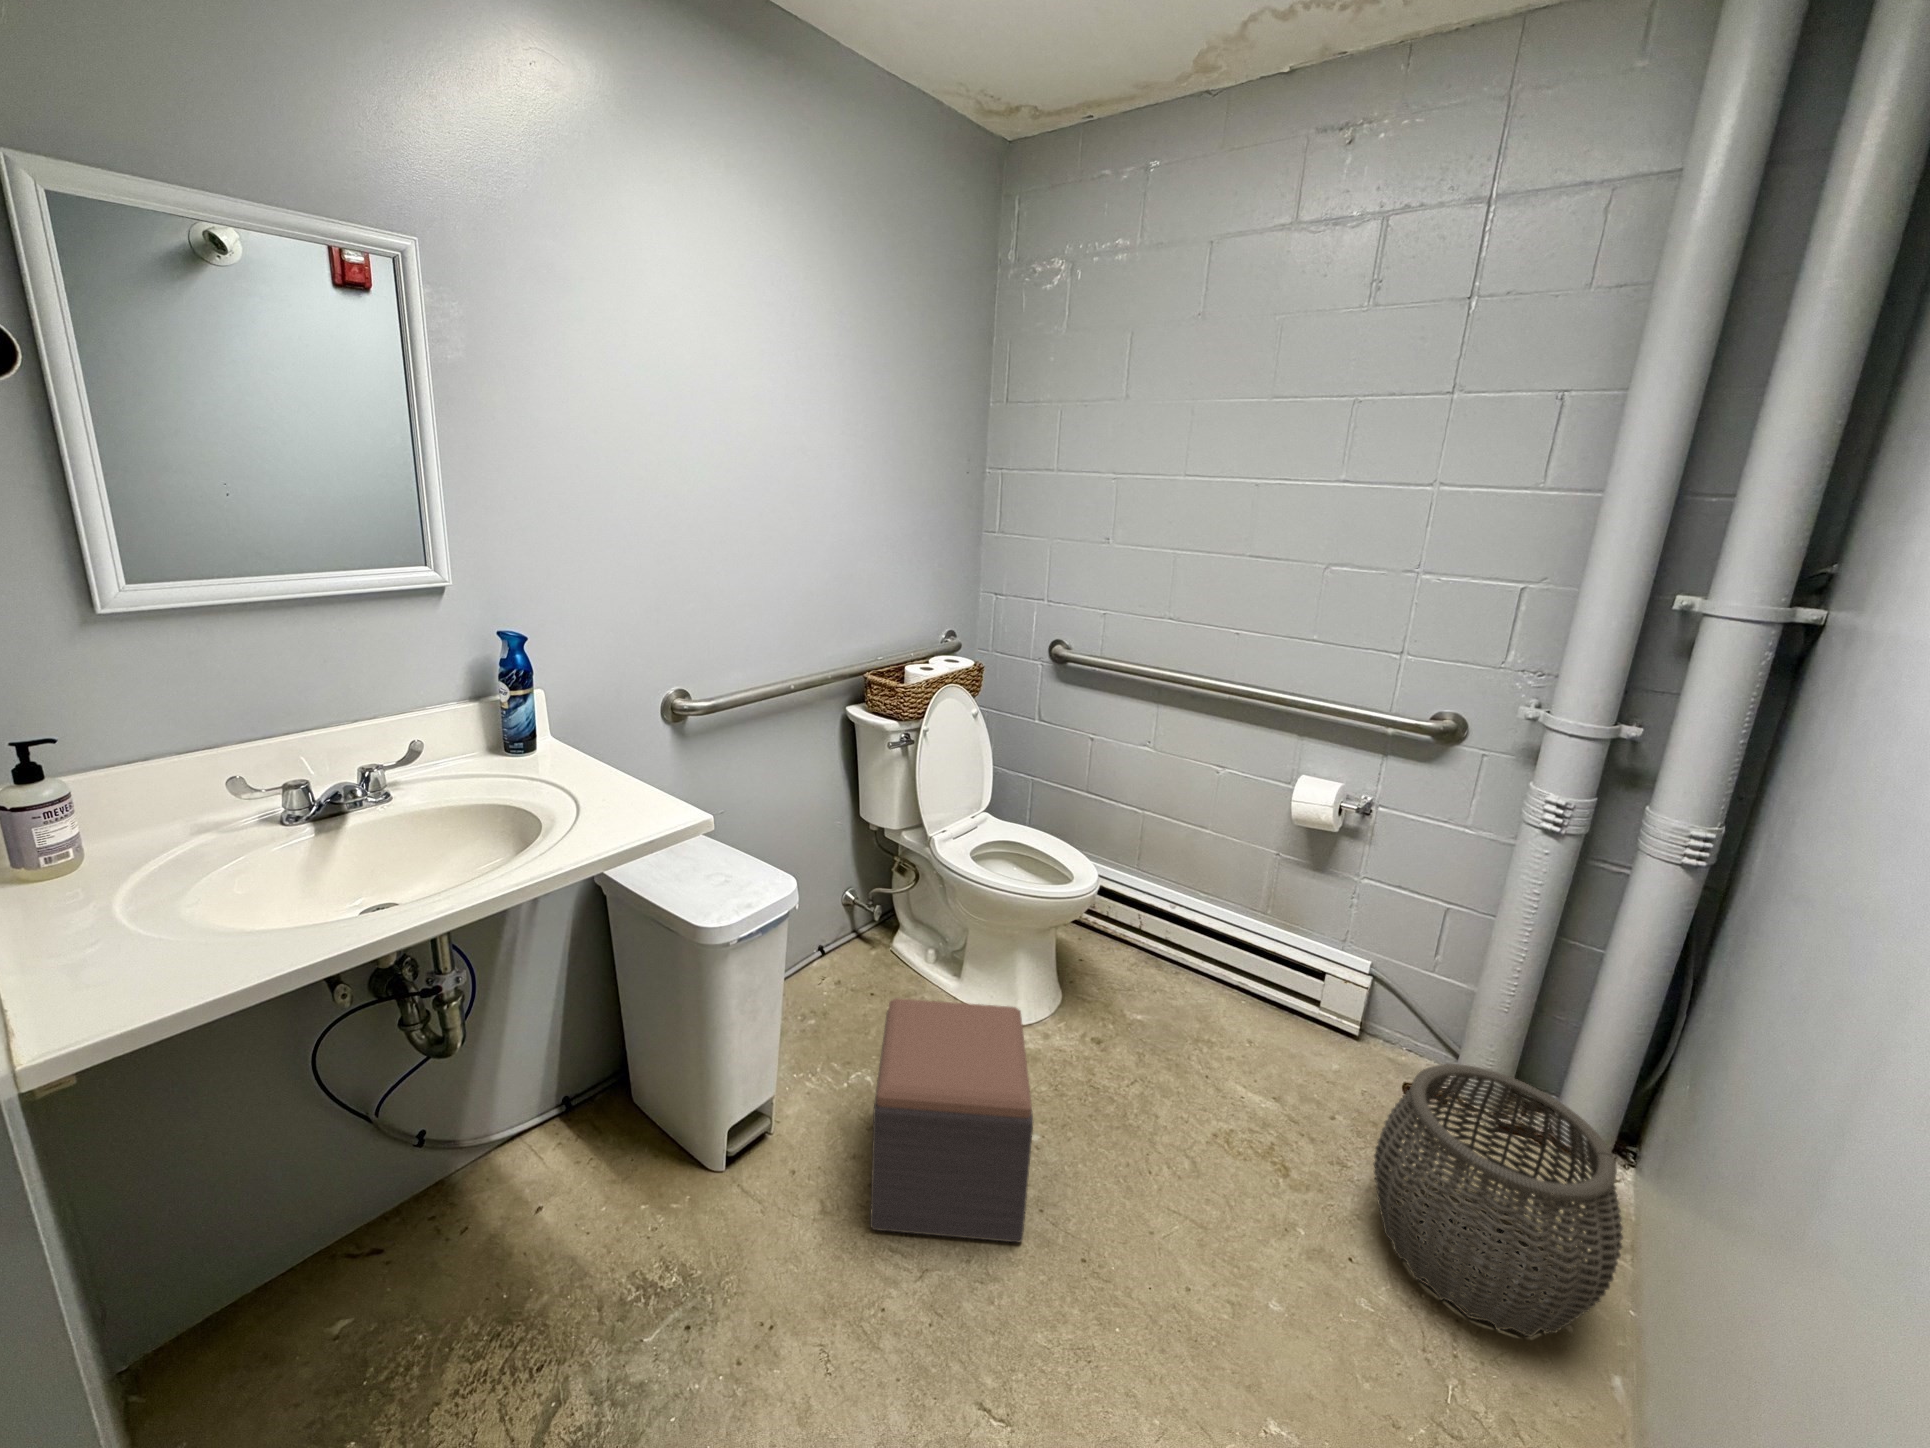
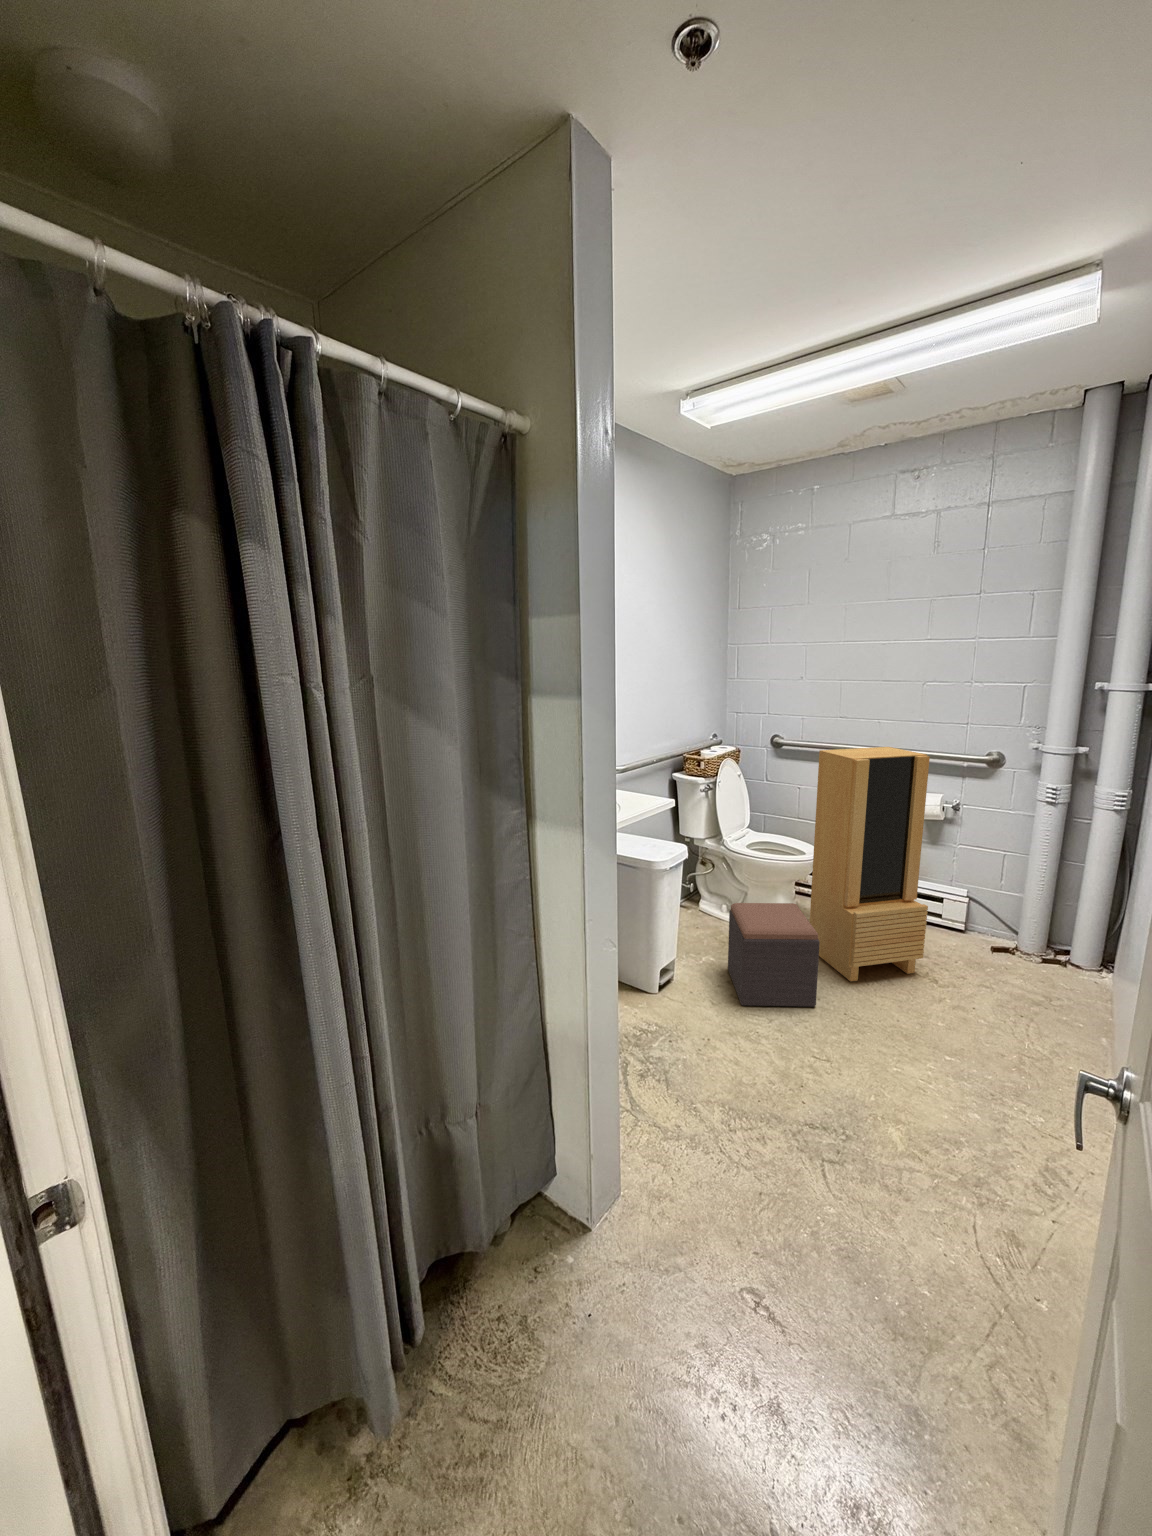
storage cabinet: none [1057,696,1309,1167] -> present [810,747,930,981]
woven basket: present [1374,1064,1623,1337] -> none [981,913,1102,1025]

